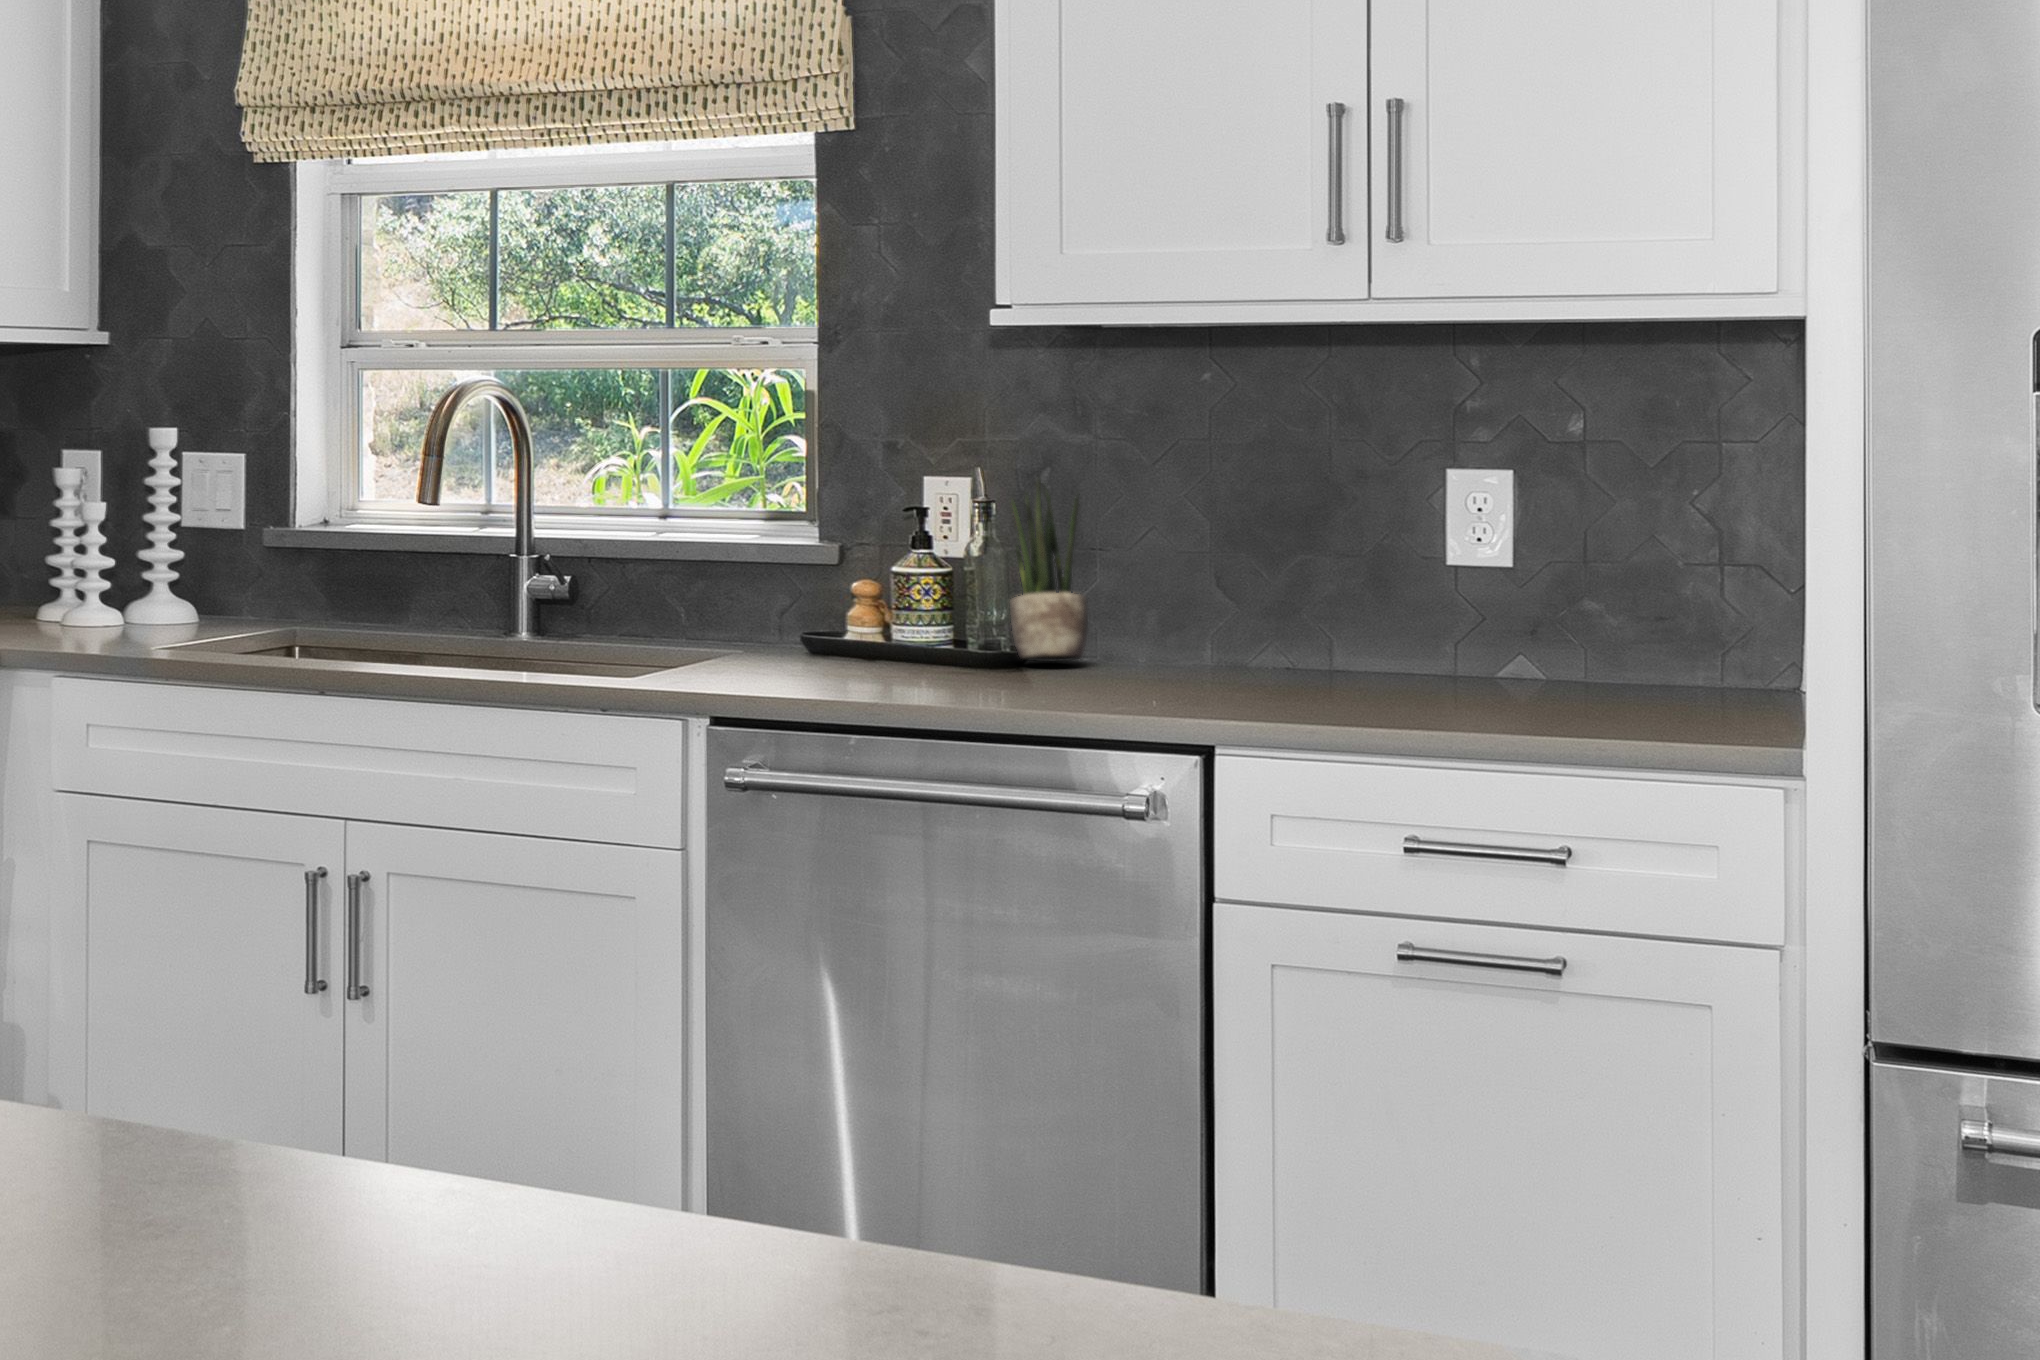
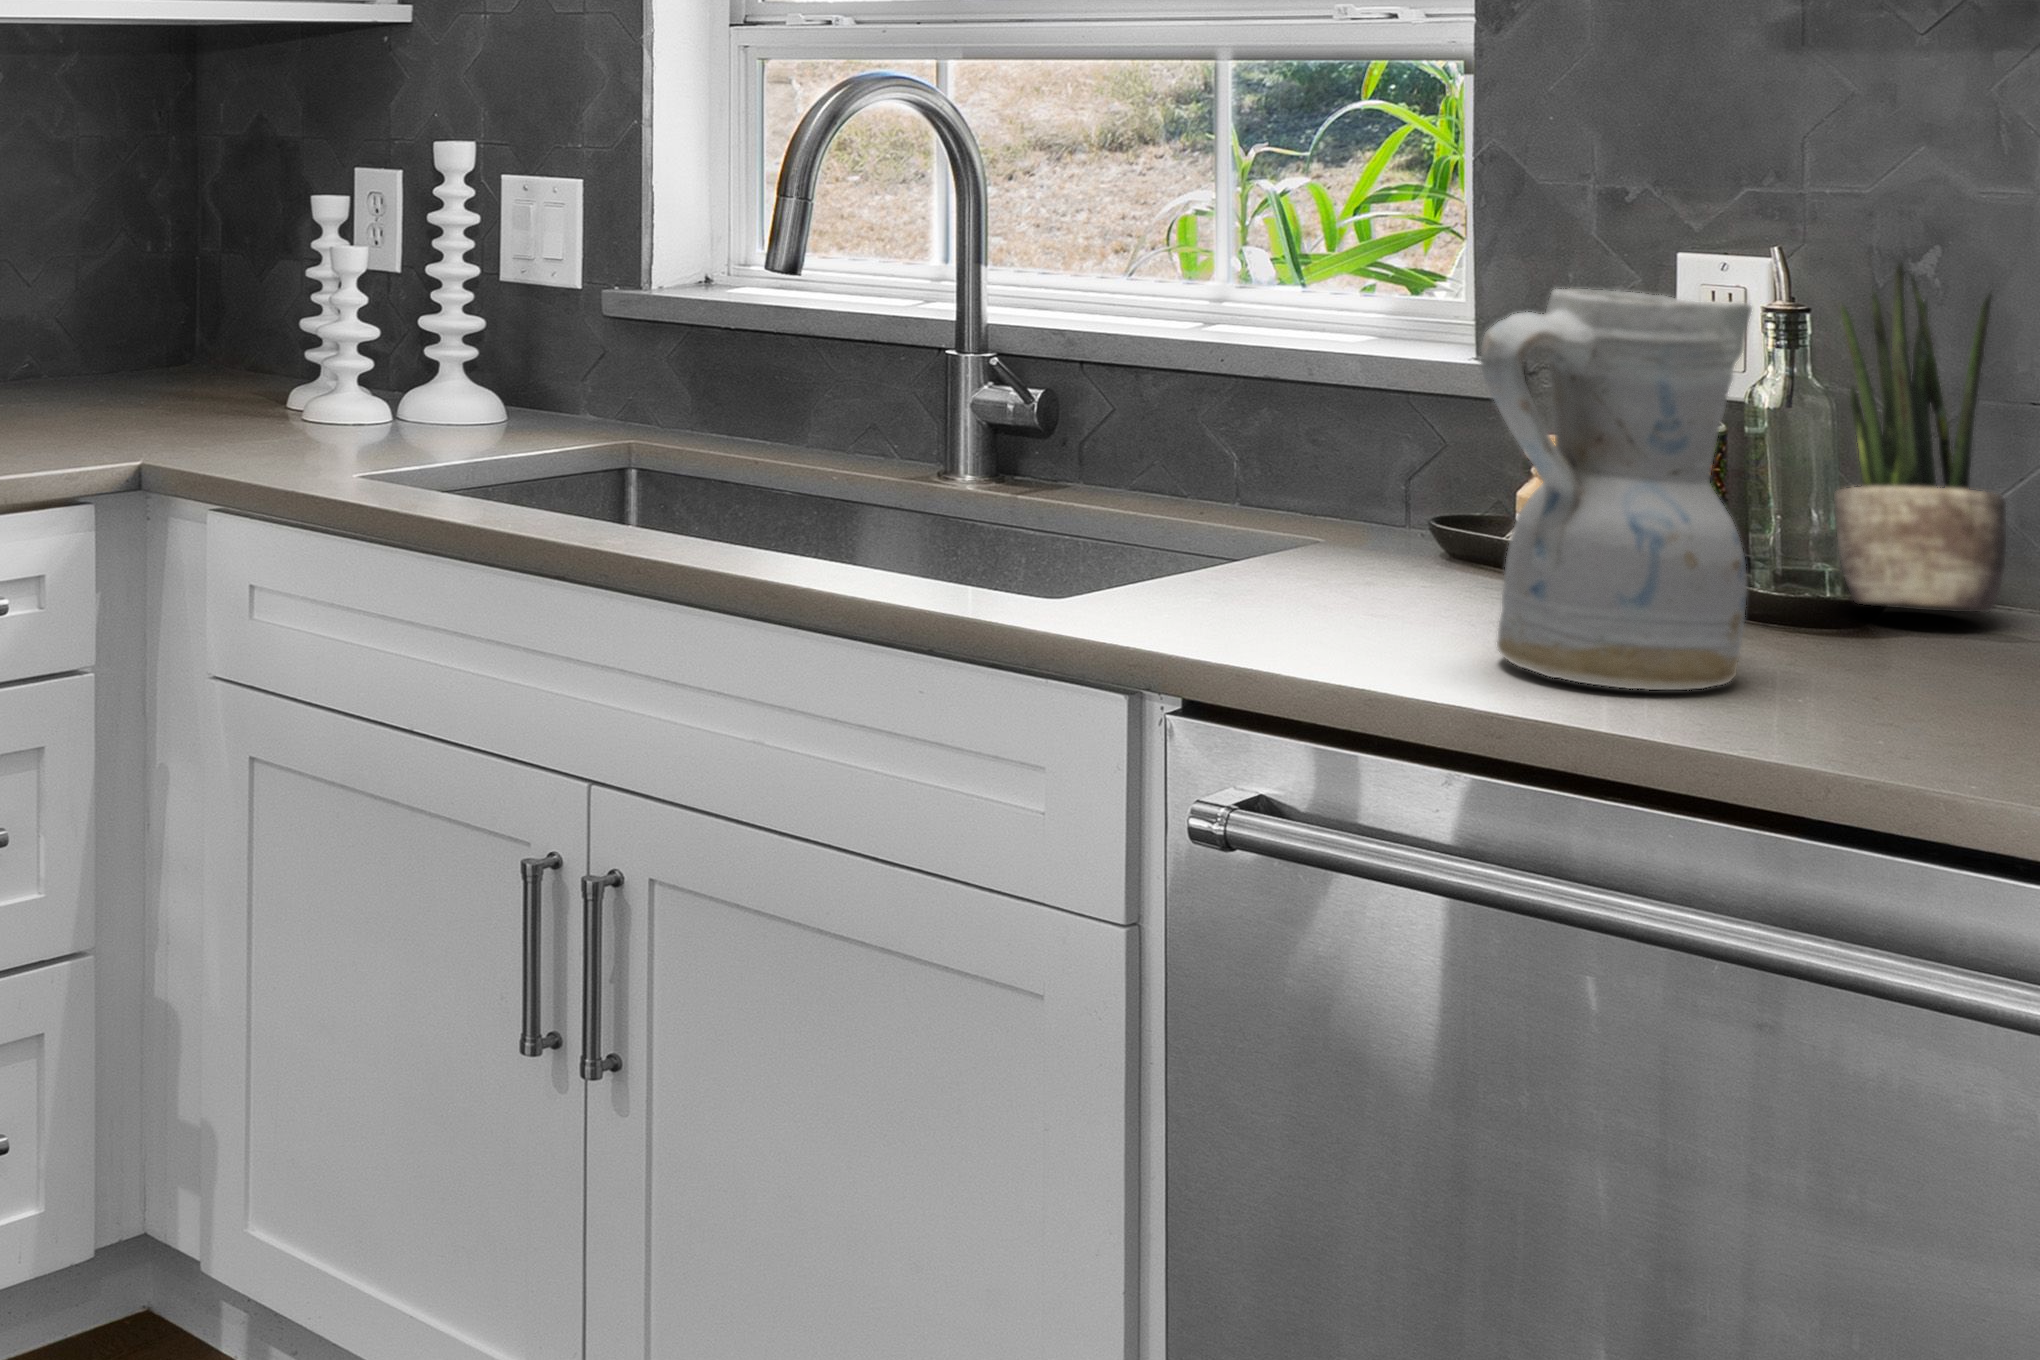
ceramic pitcher: none [859,487,981,692] -> present [1481,288,1752,690]

